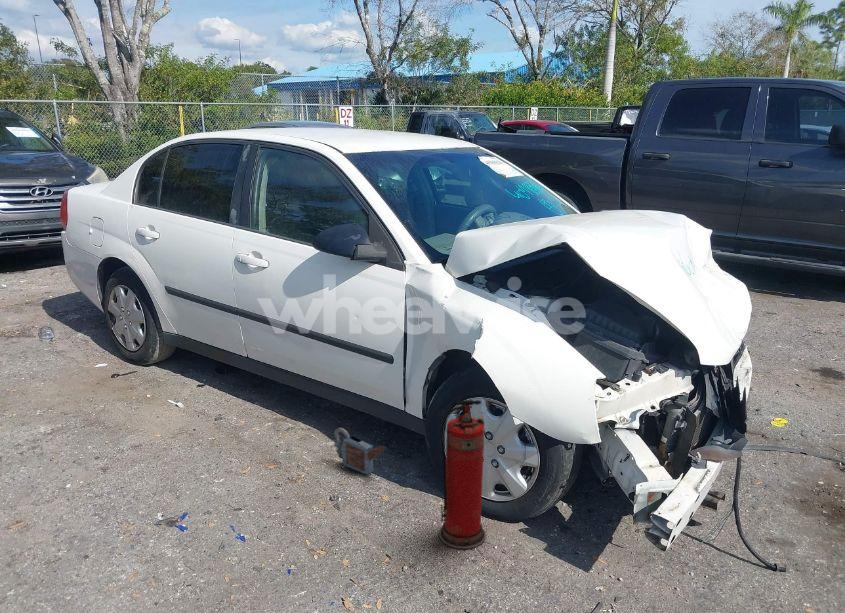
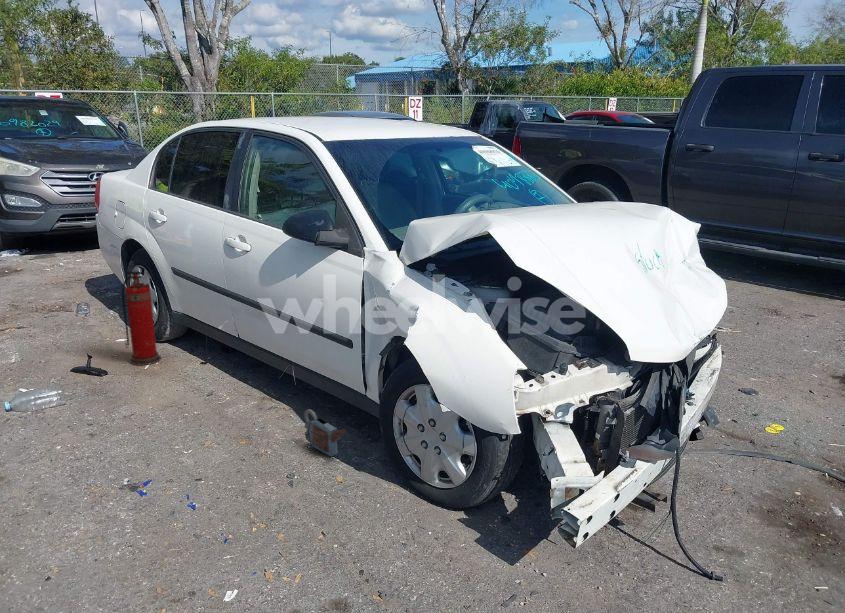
fire extinguisher: present [439,400,486,549] -> present [122,271,161,365]

